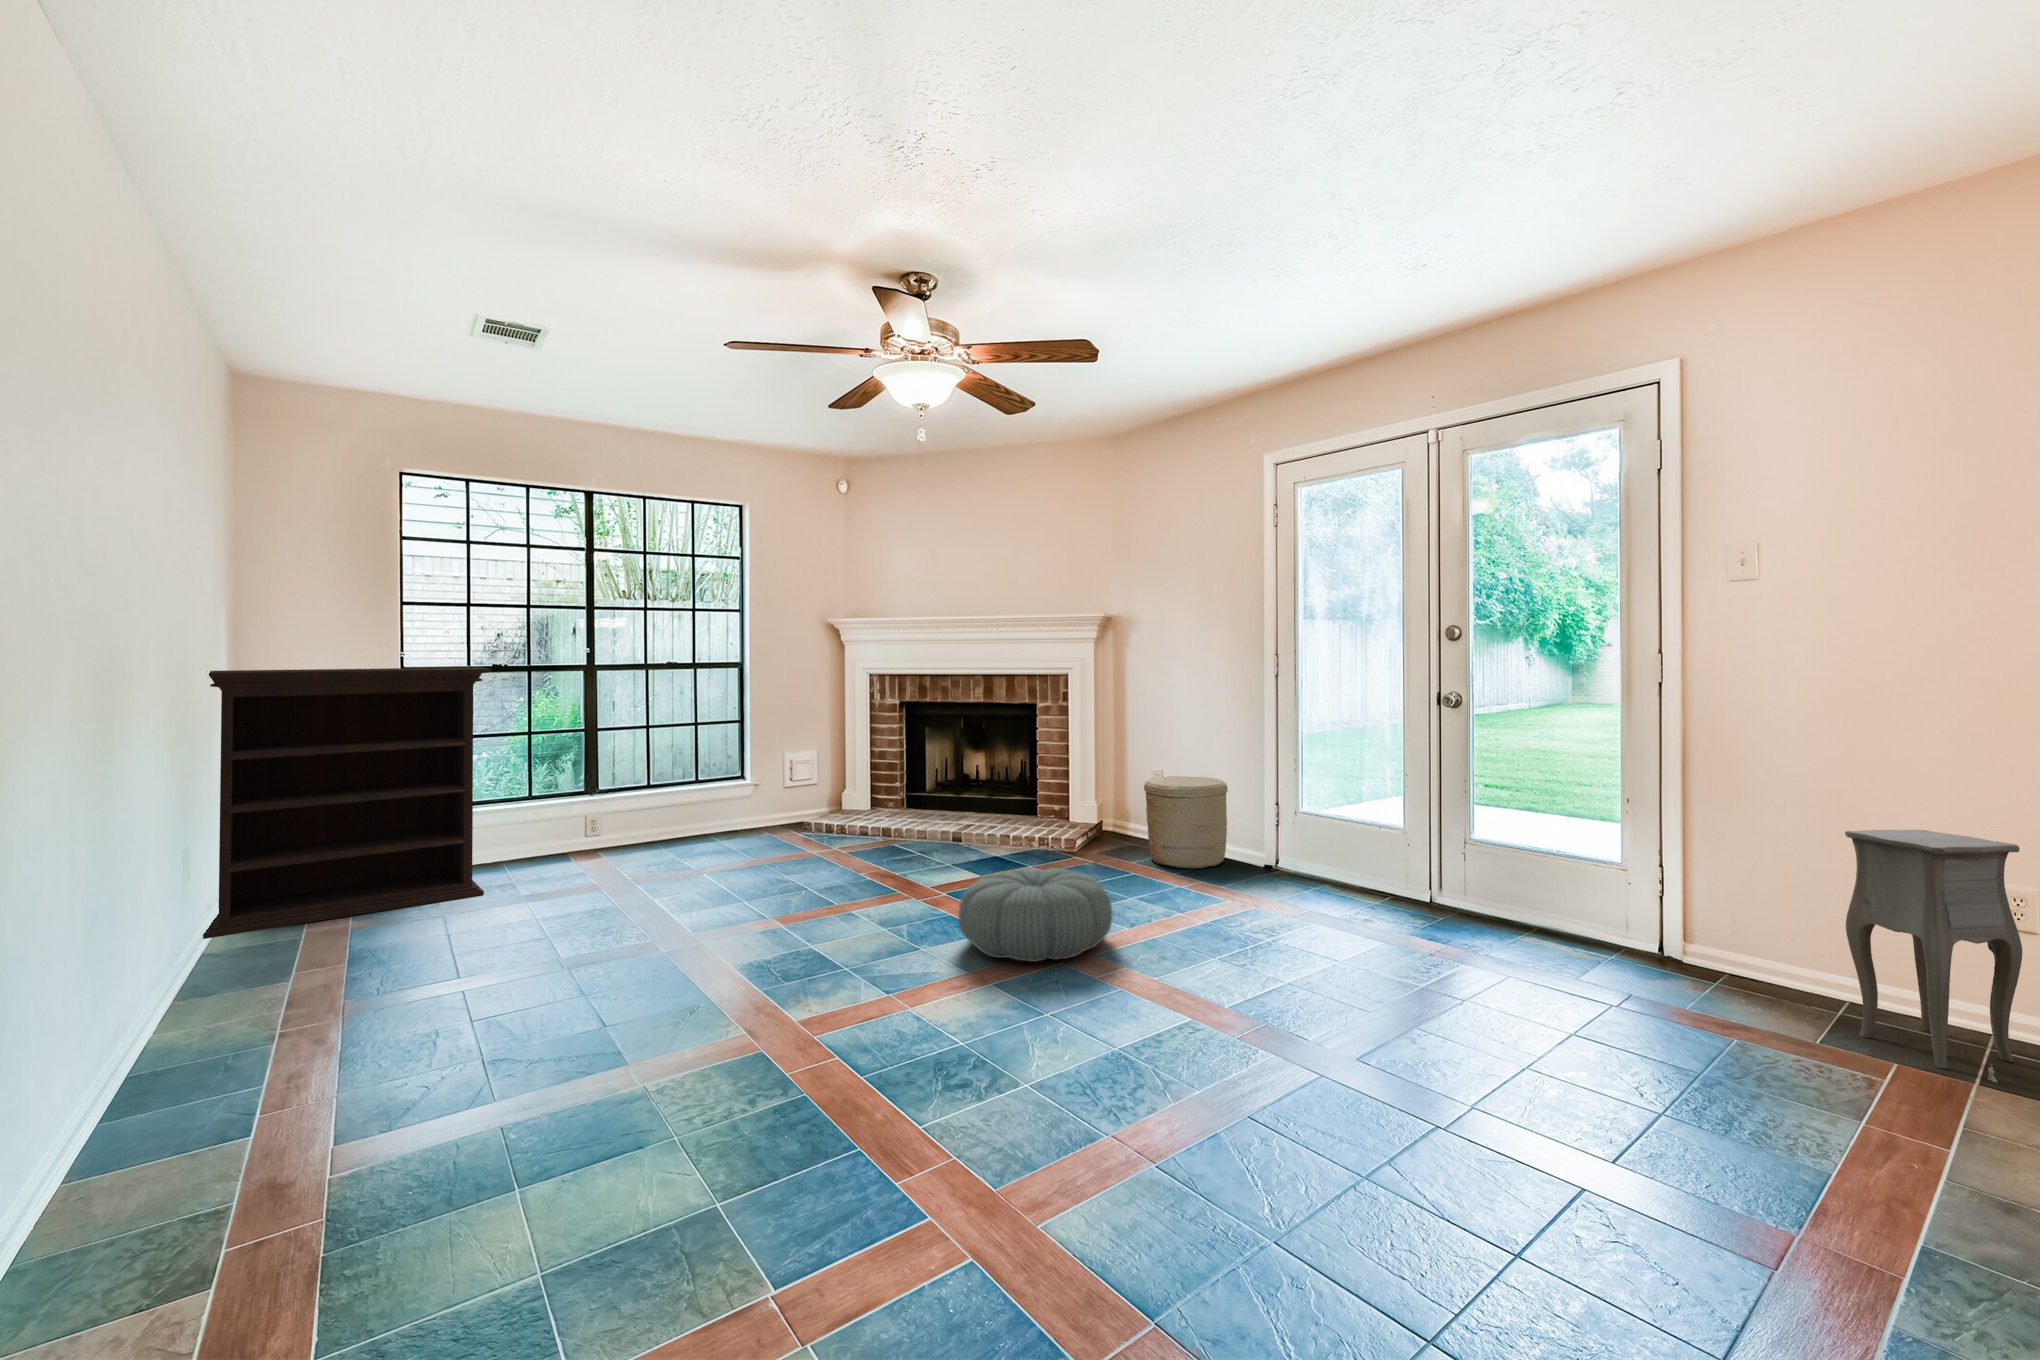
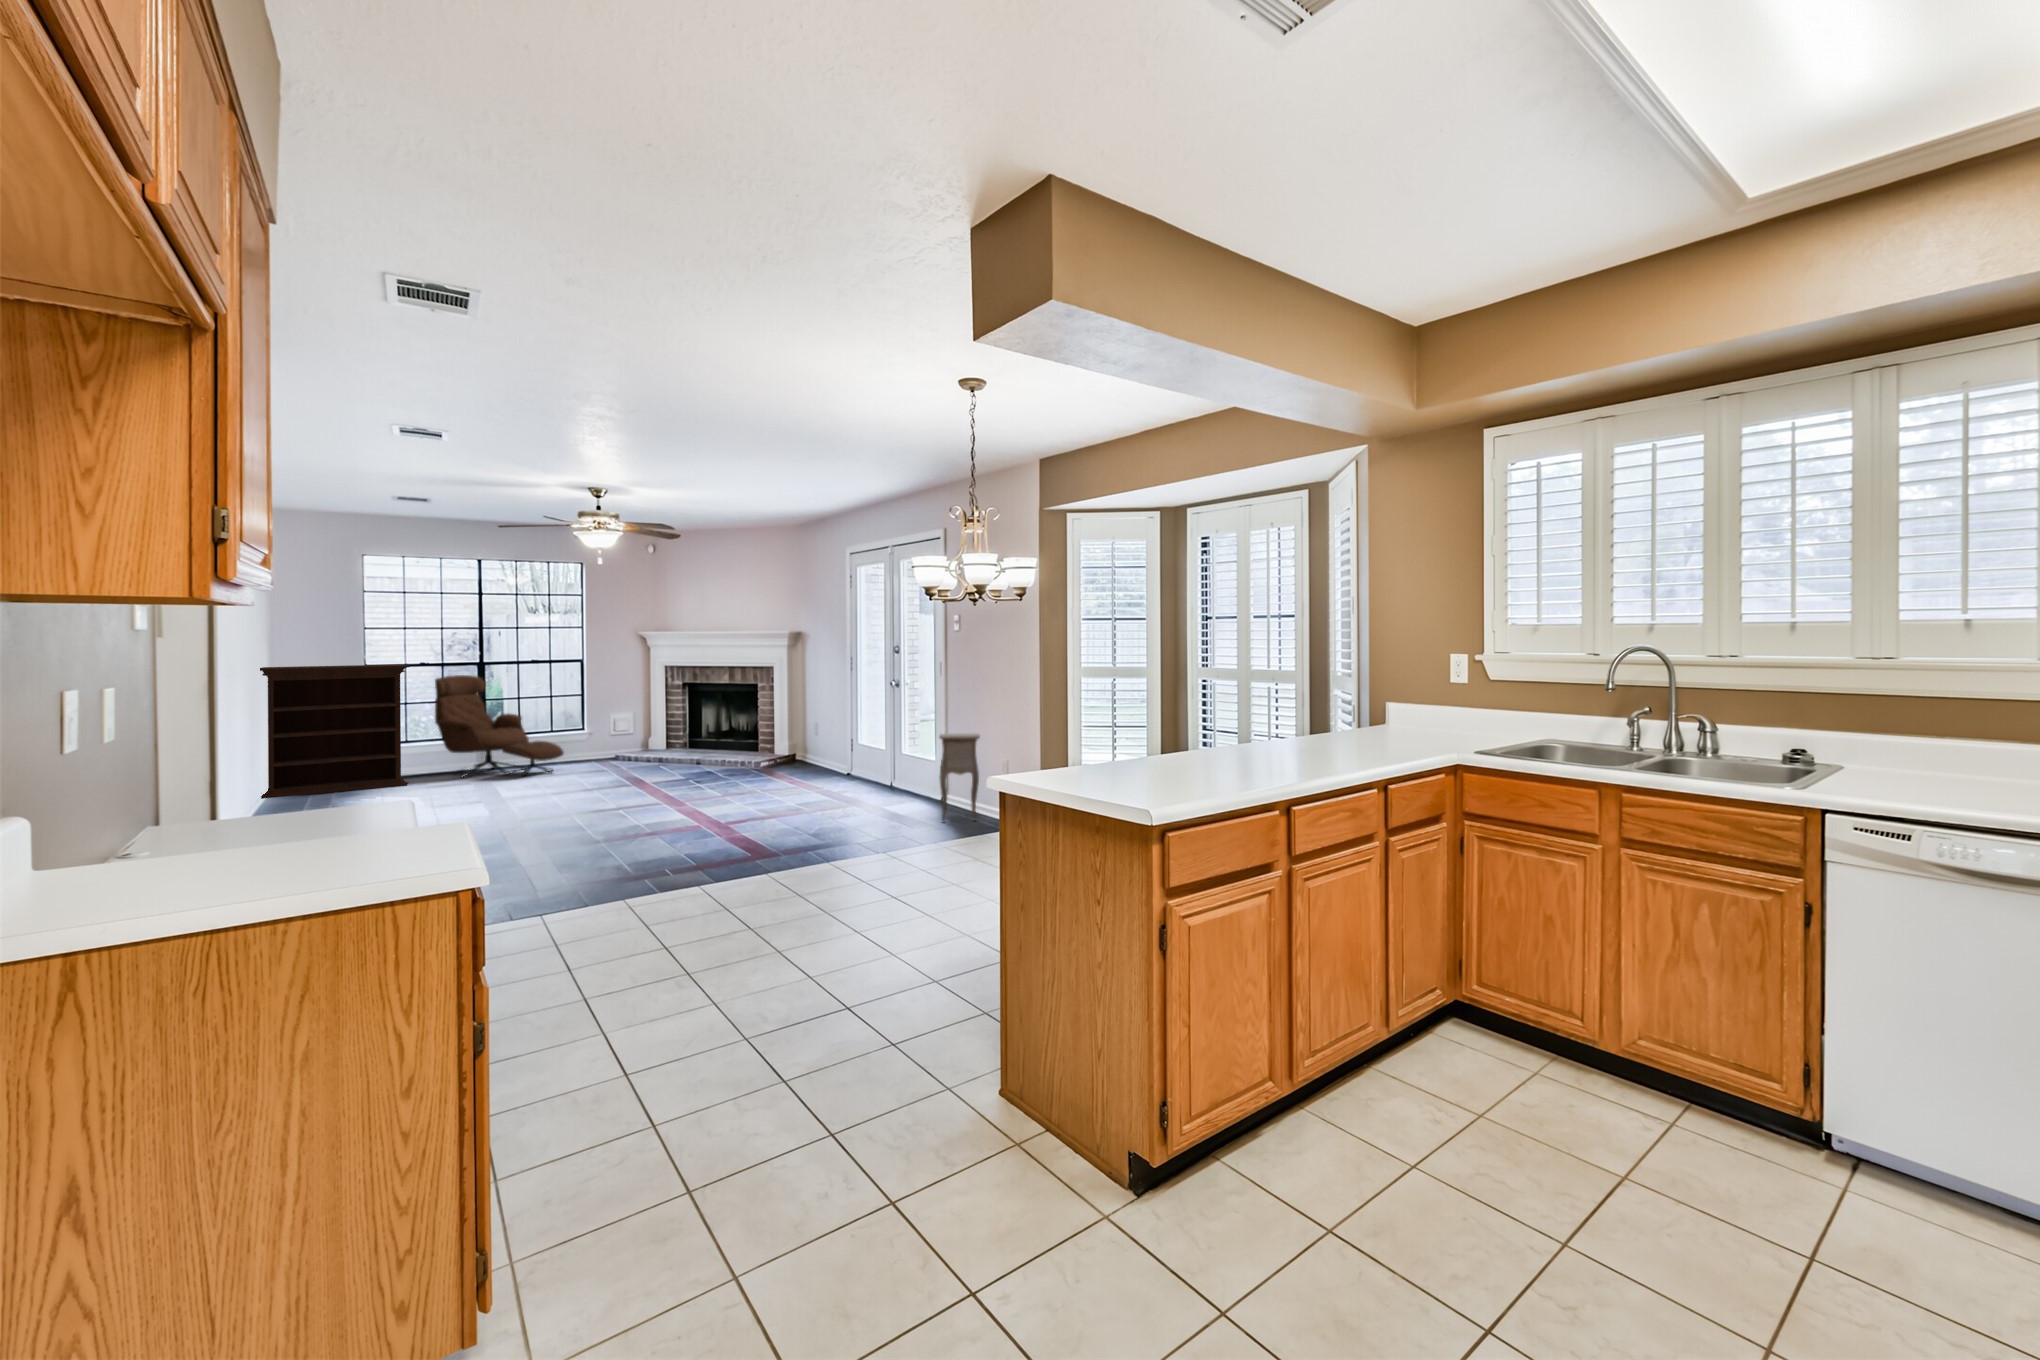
lounge chair: none [524,688,741,873] -> present [435,675,564,777]
woven basket: present [1144,776,1228,868] -> none [784,725,833,774]
pouf: present [959,868,1113,962] -> none [620,764,700,802]

